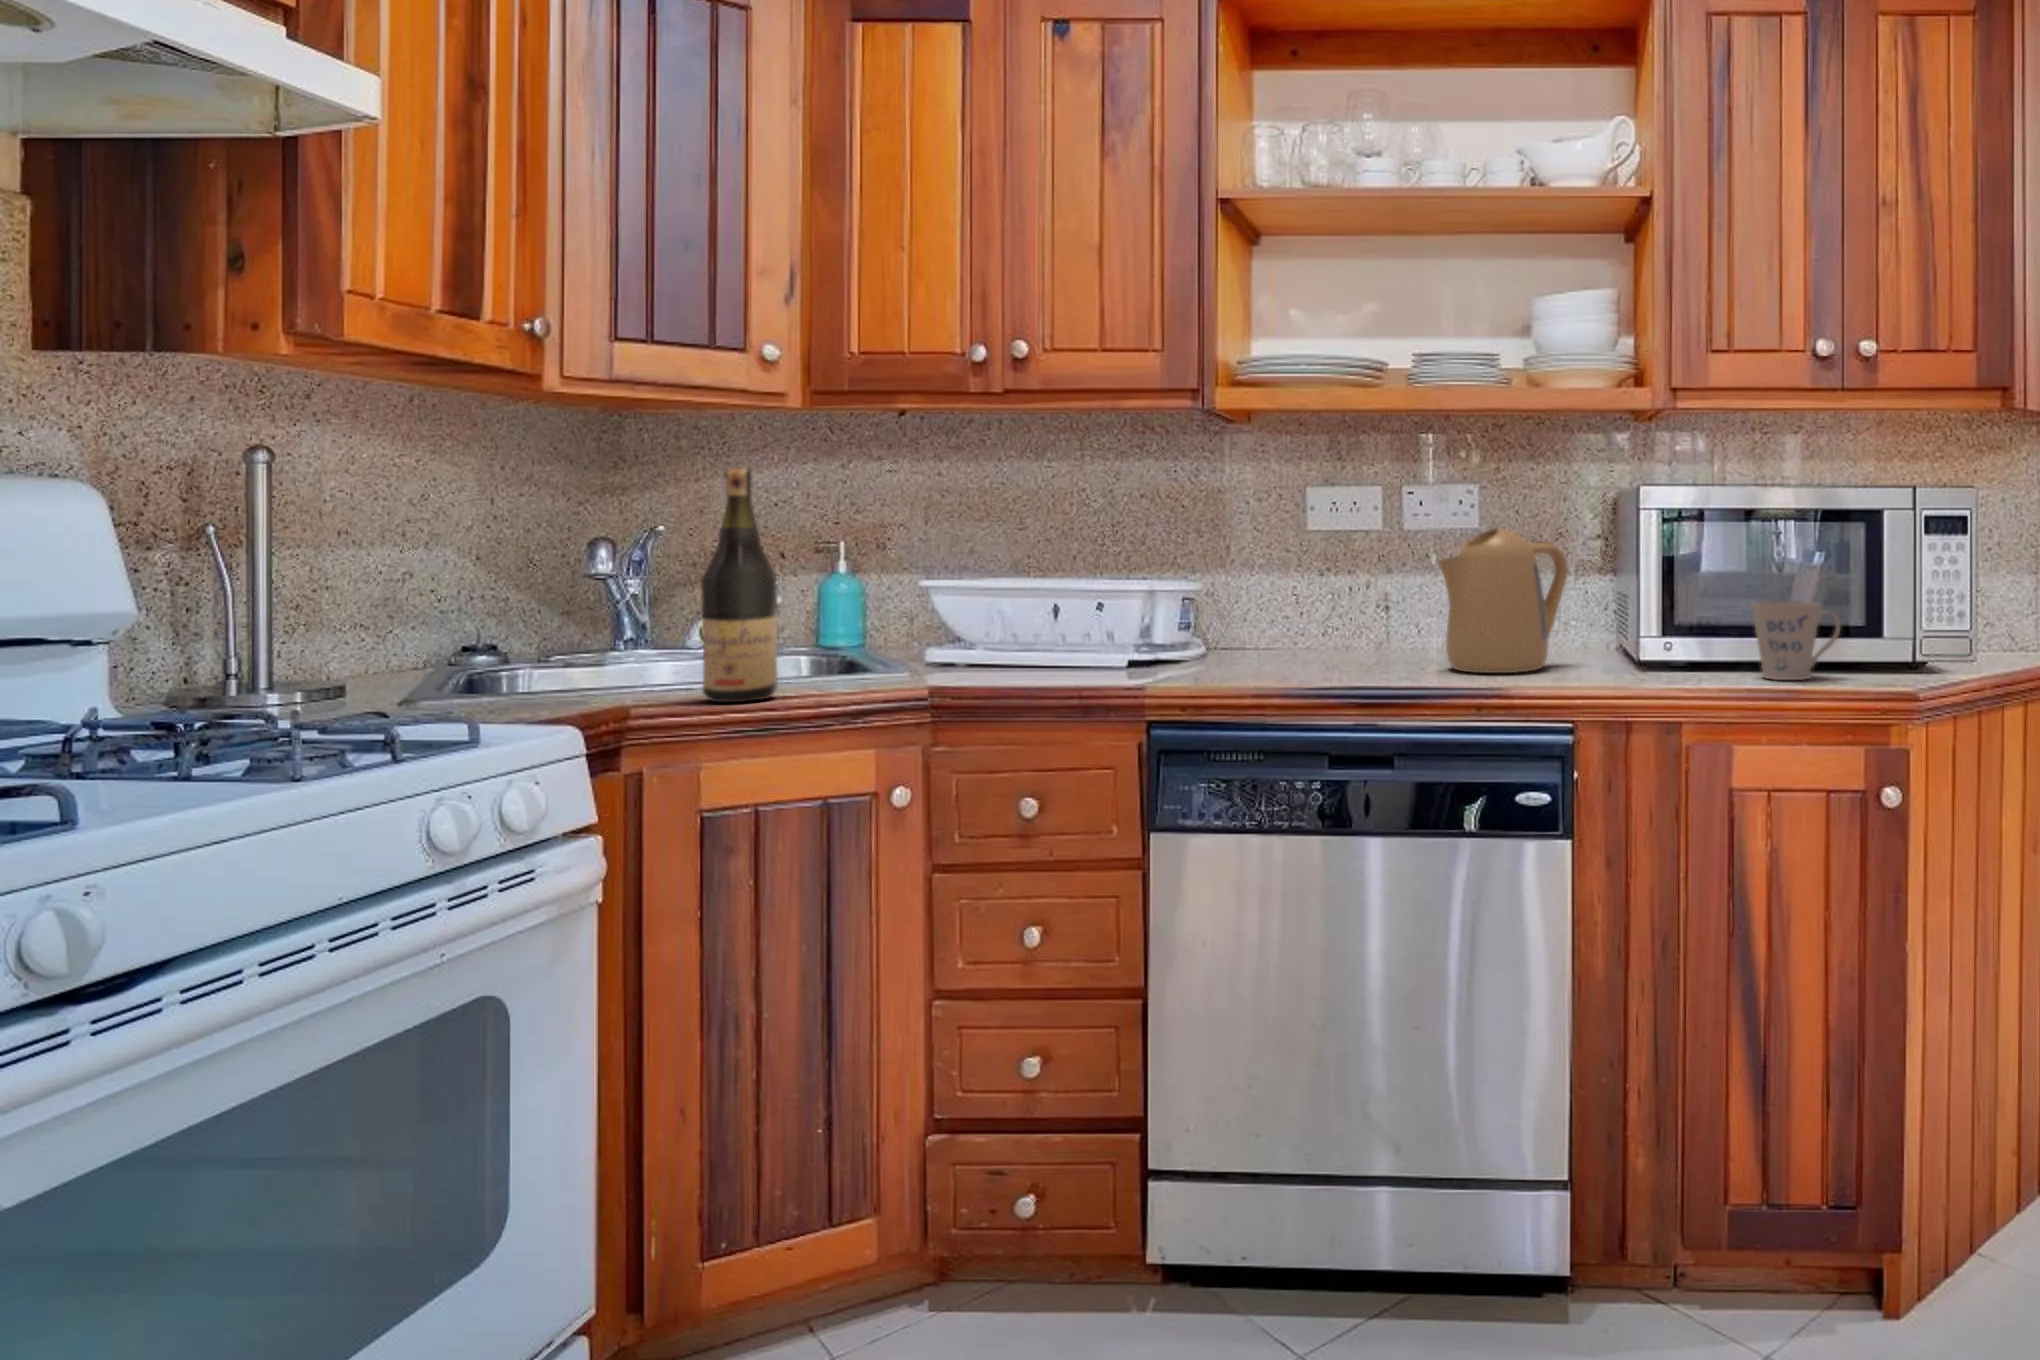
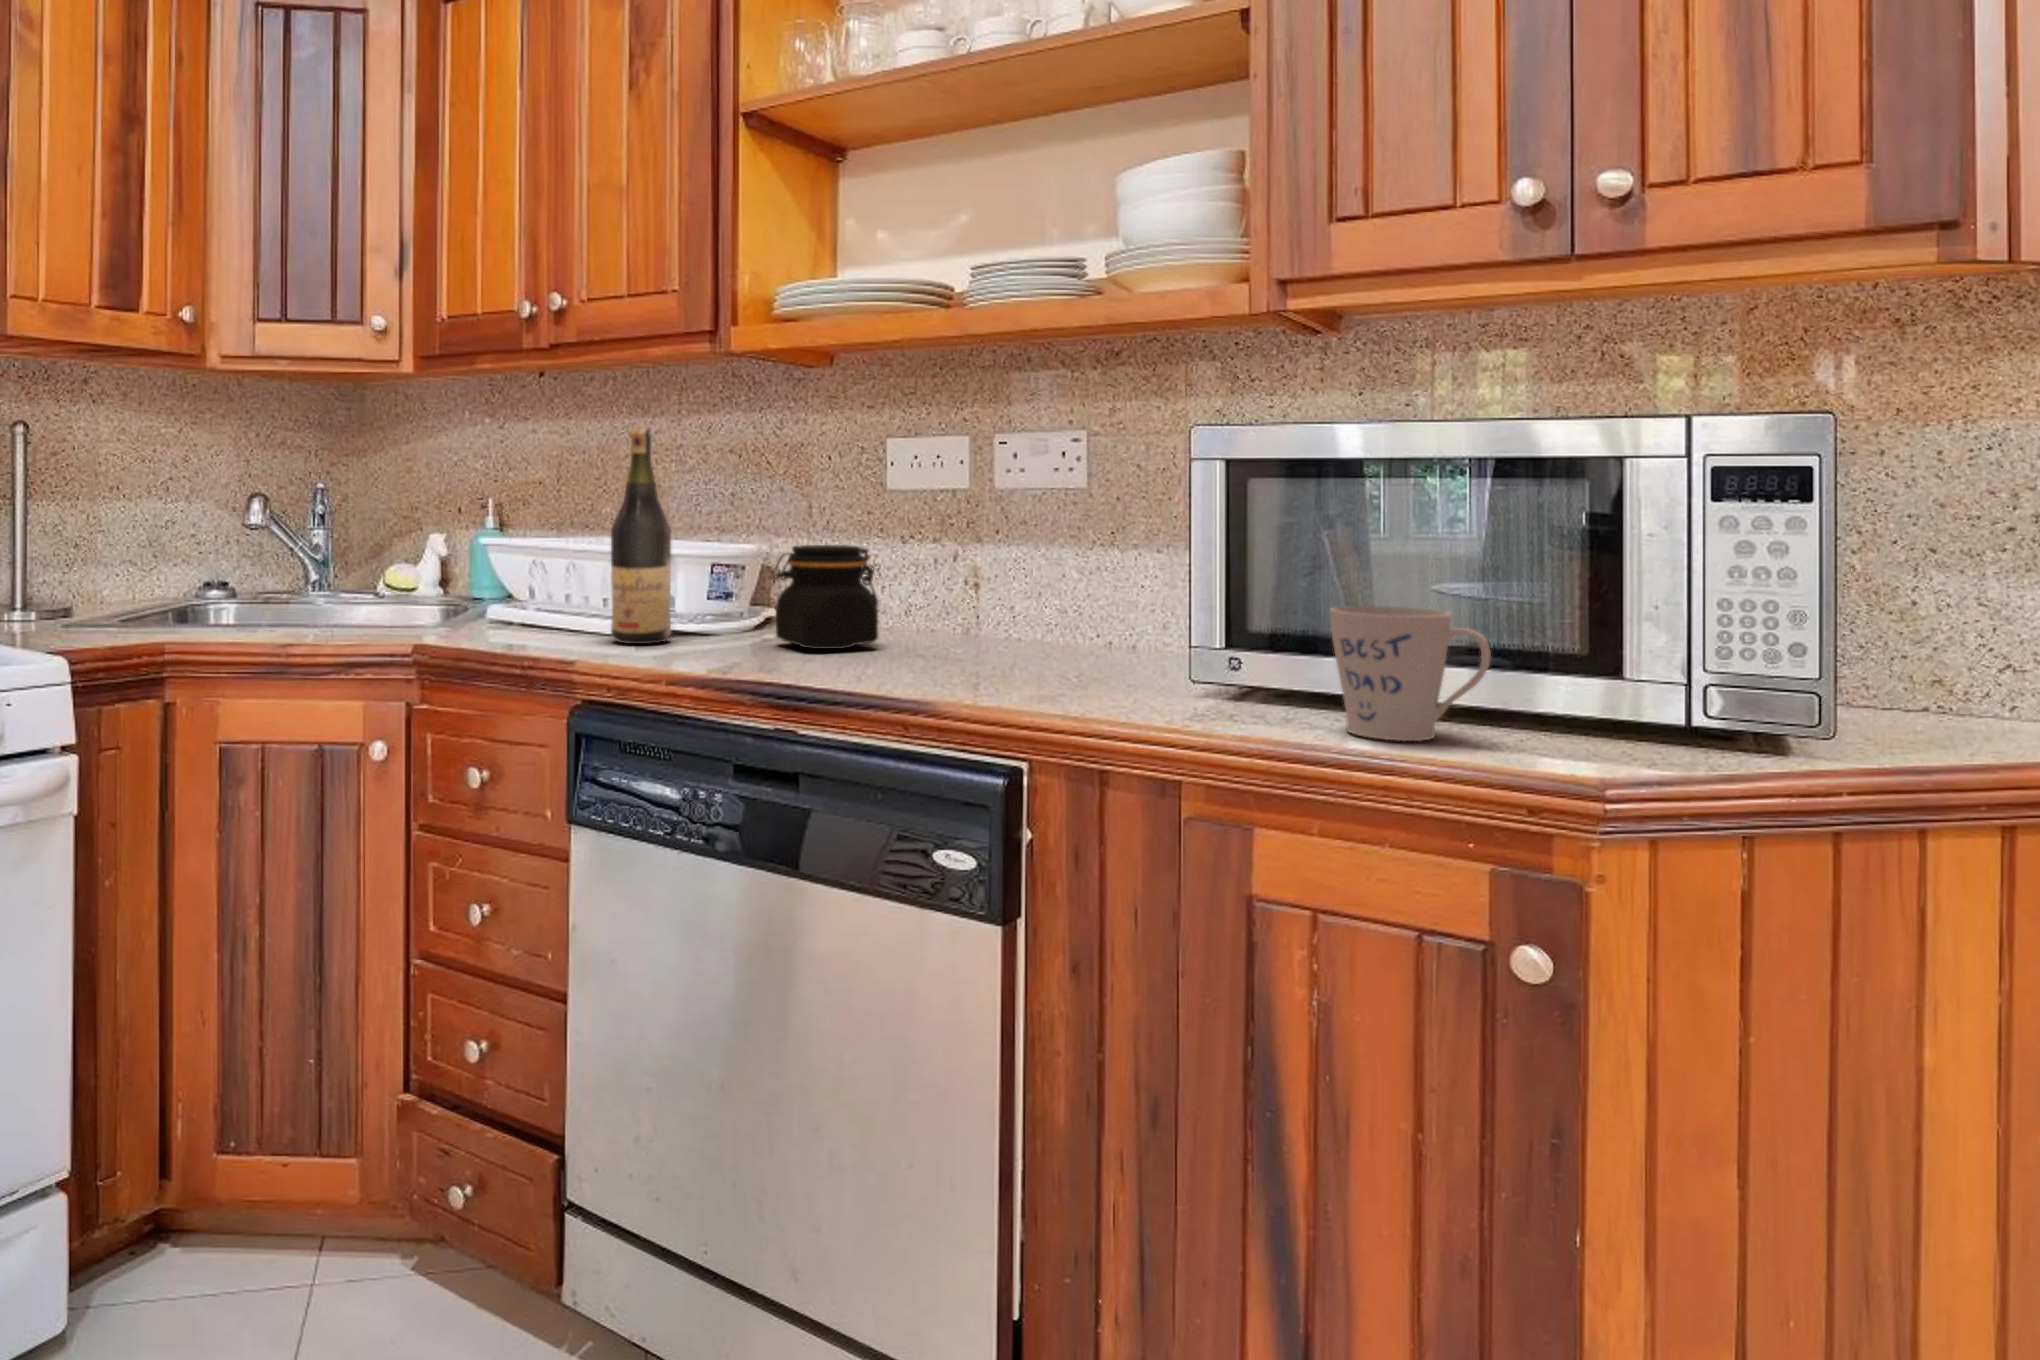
wine bottle: present [701,469,778,702] -> present [611,429,671,644]
kettle: present [1437,529,1568,673] -> none [911,488,1111,682]
jar: none [1271,577,1358,664] -> present [772,545,879,649]

